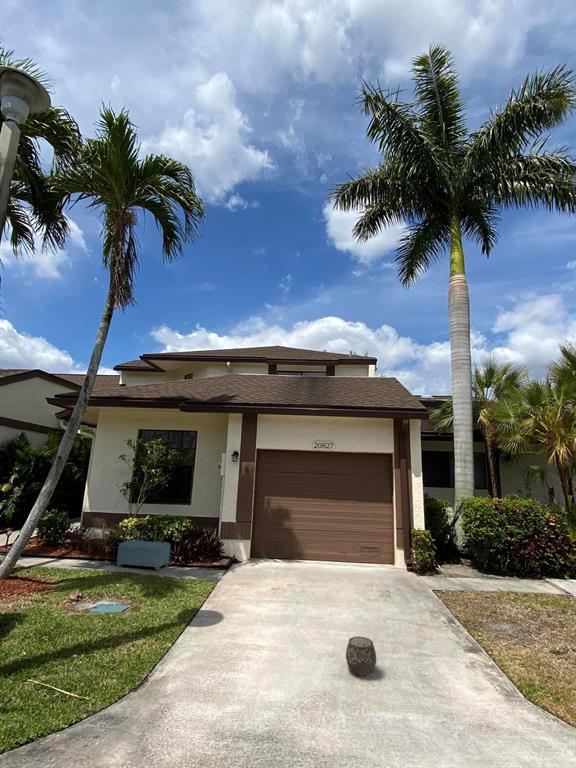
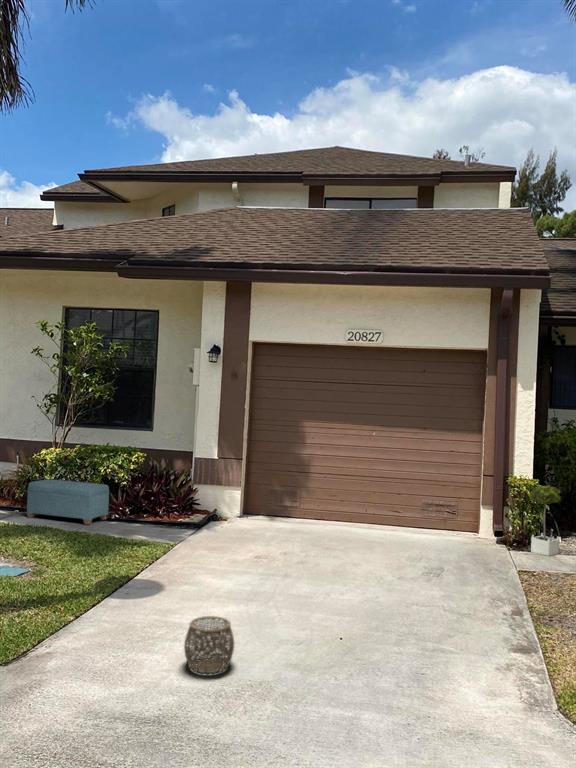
potted tree: none [425,535,445,579] -> present [529,485,561,556]
woven basket: present [346,637,377,676] -> present [184,616,234,673]

